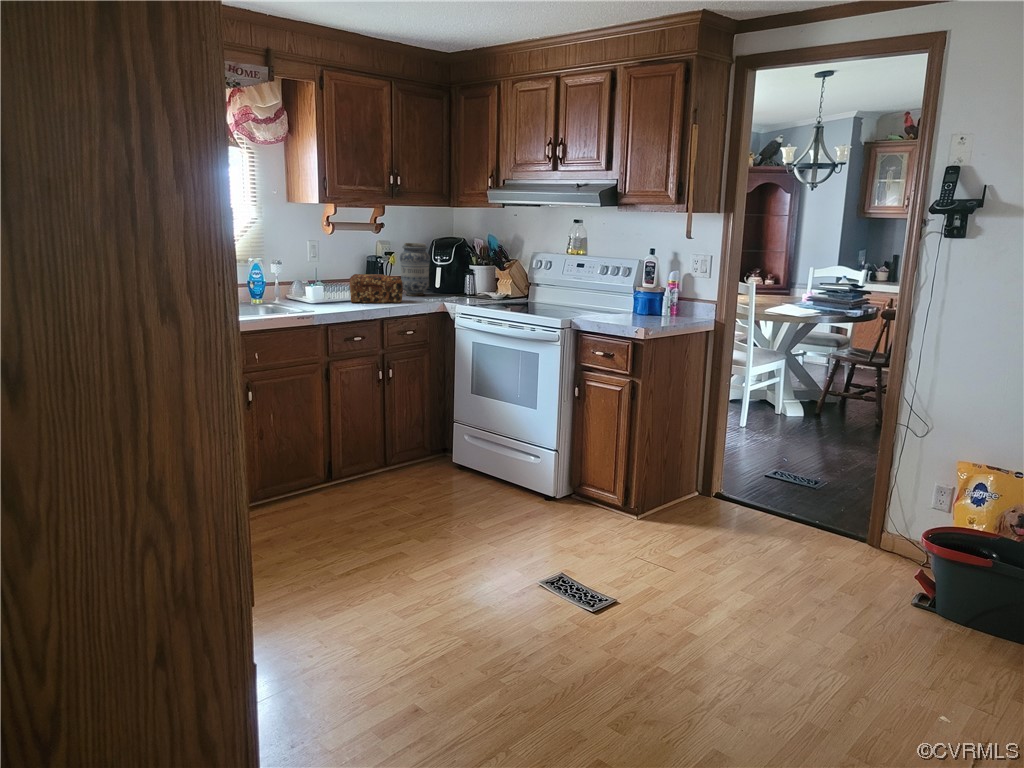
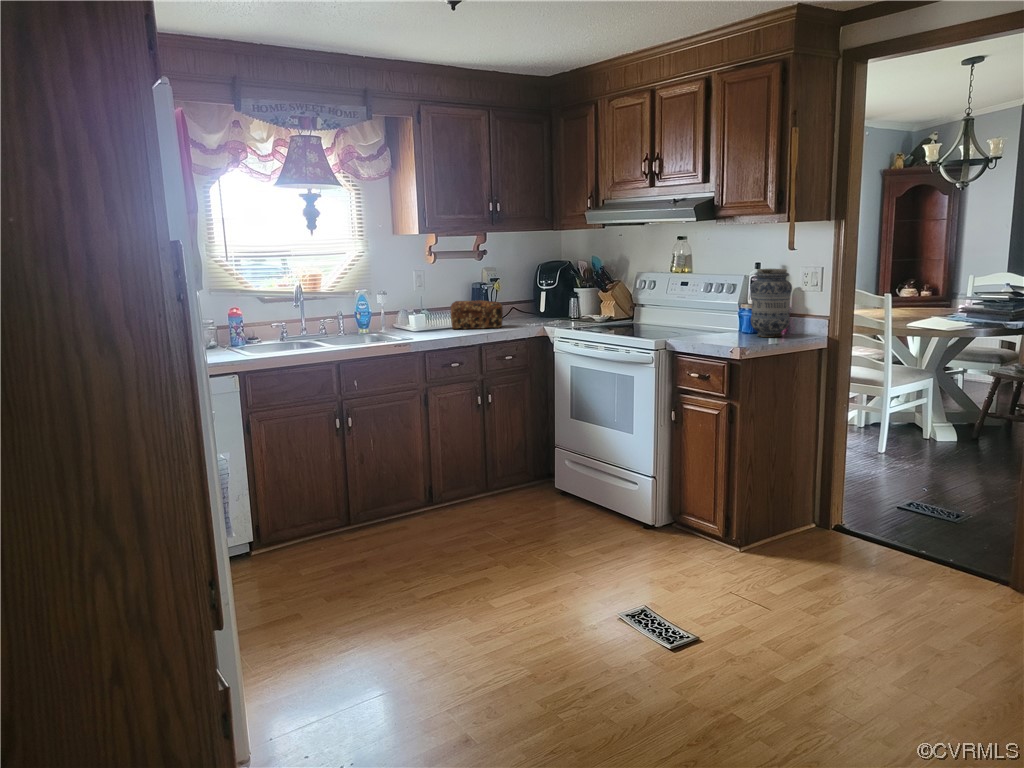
vase: present [400,243,430,296] -> present [751,269,792,337]

